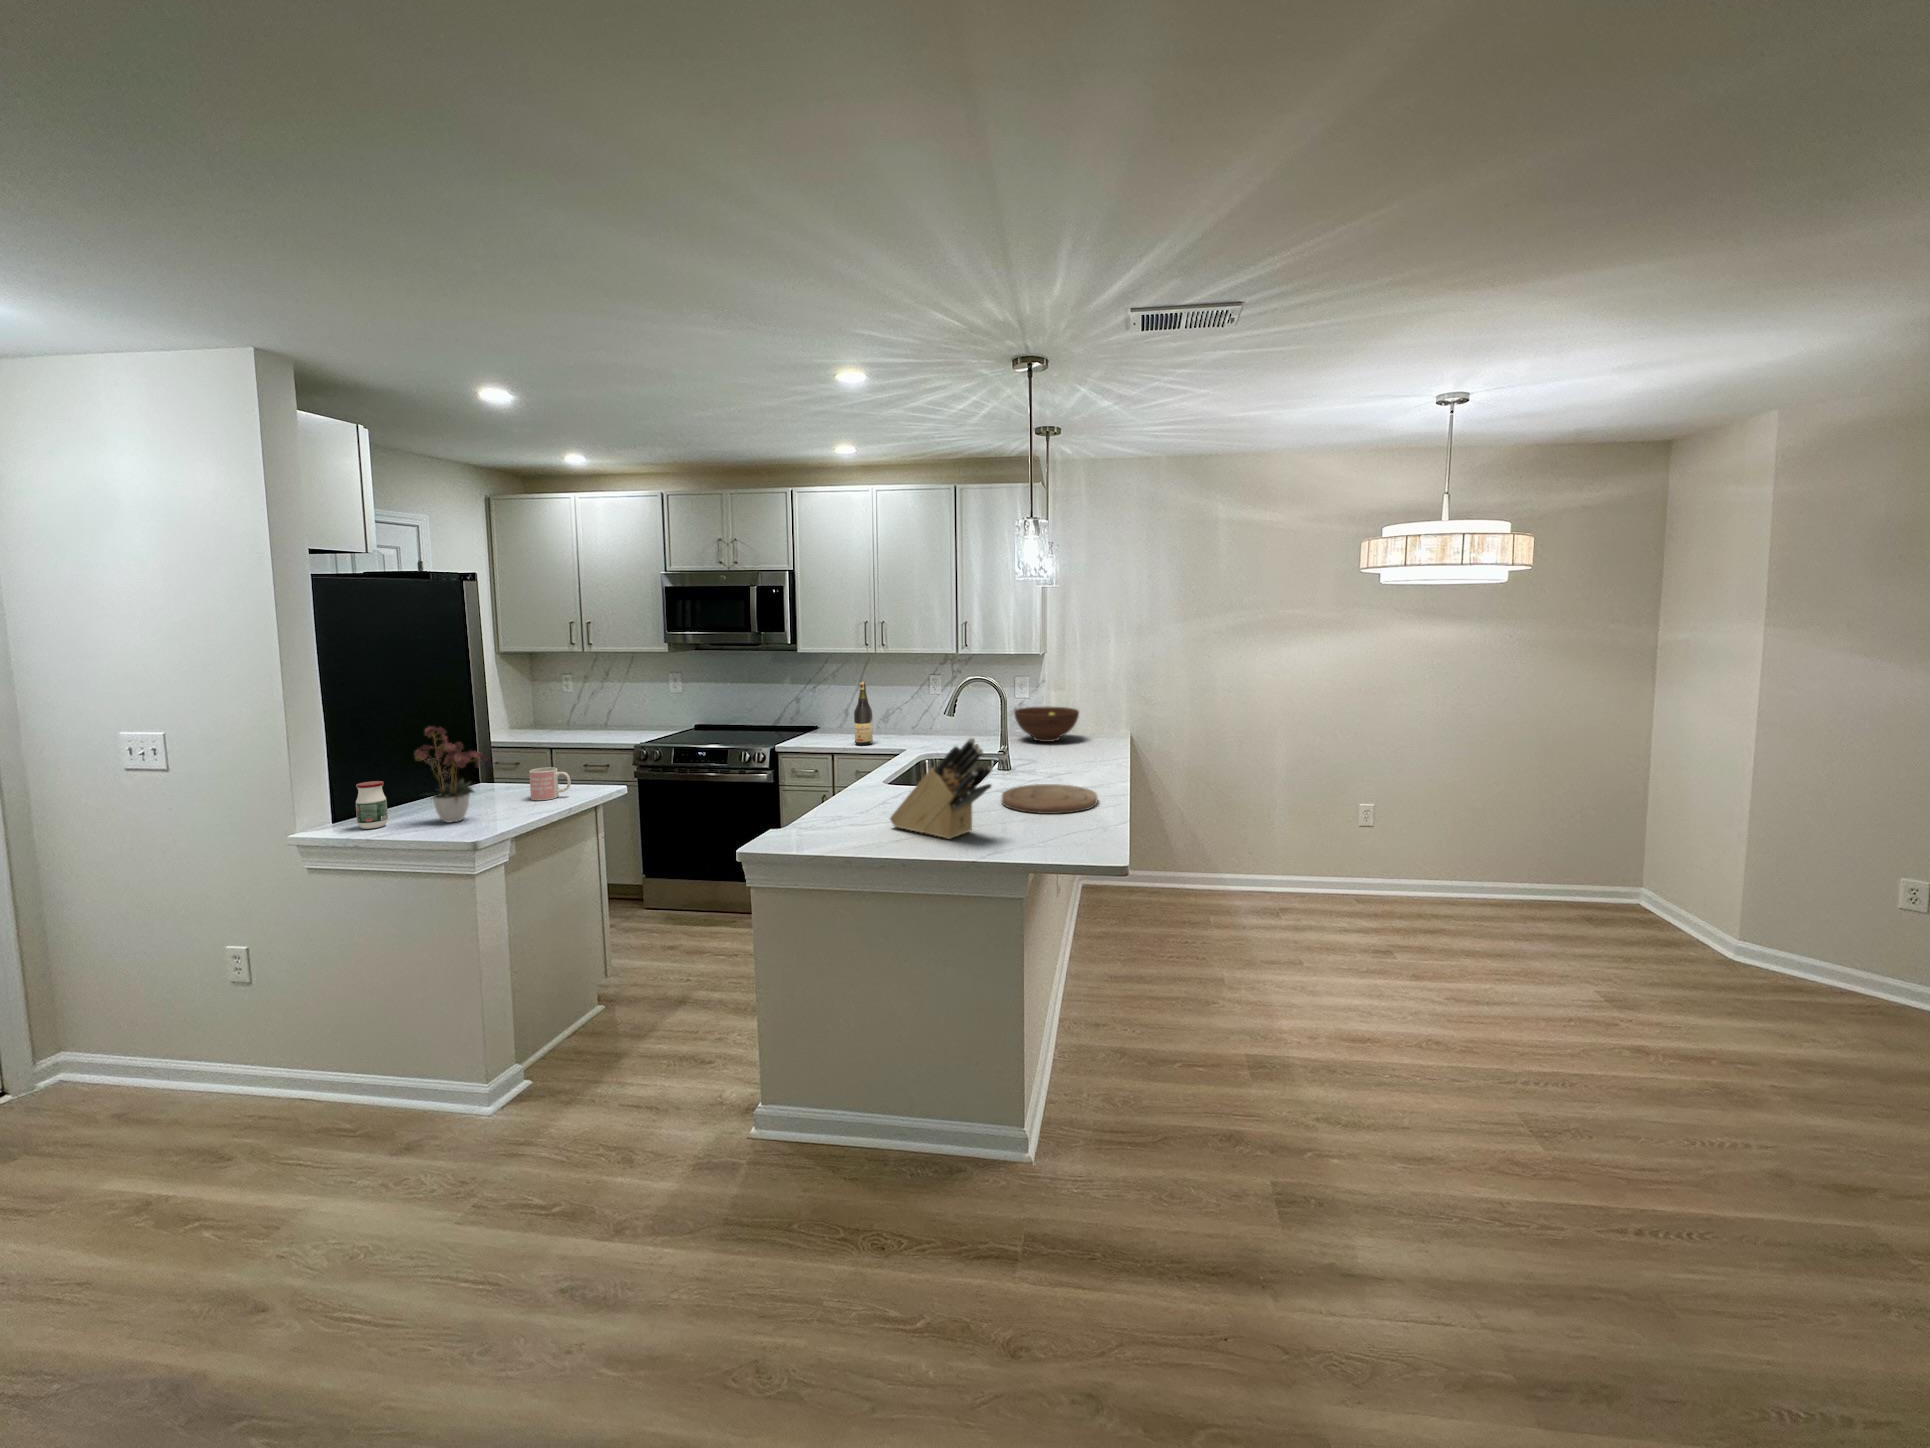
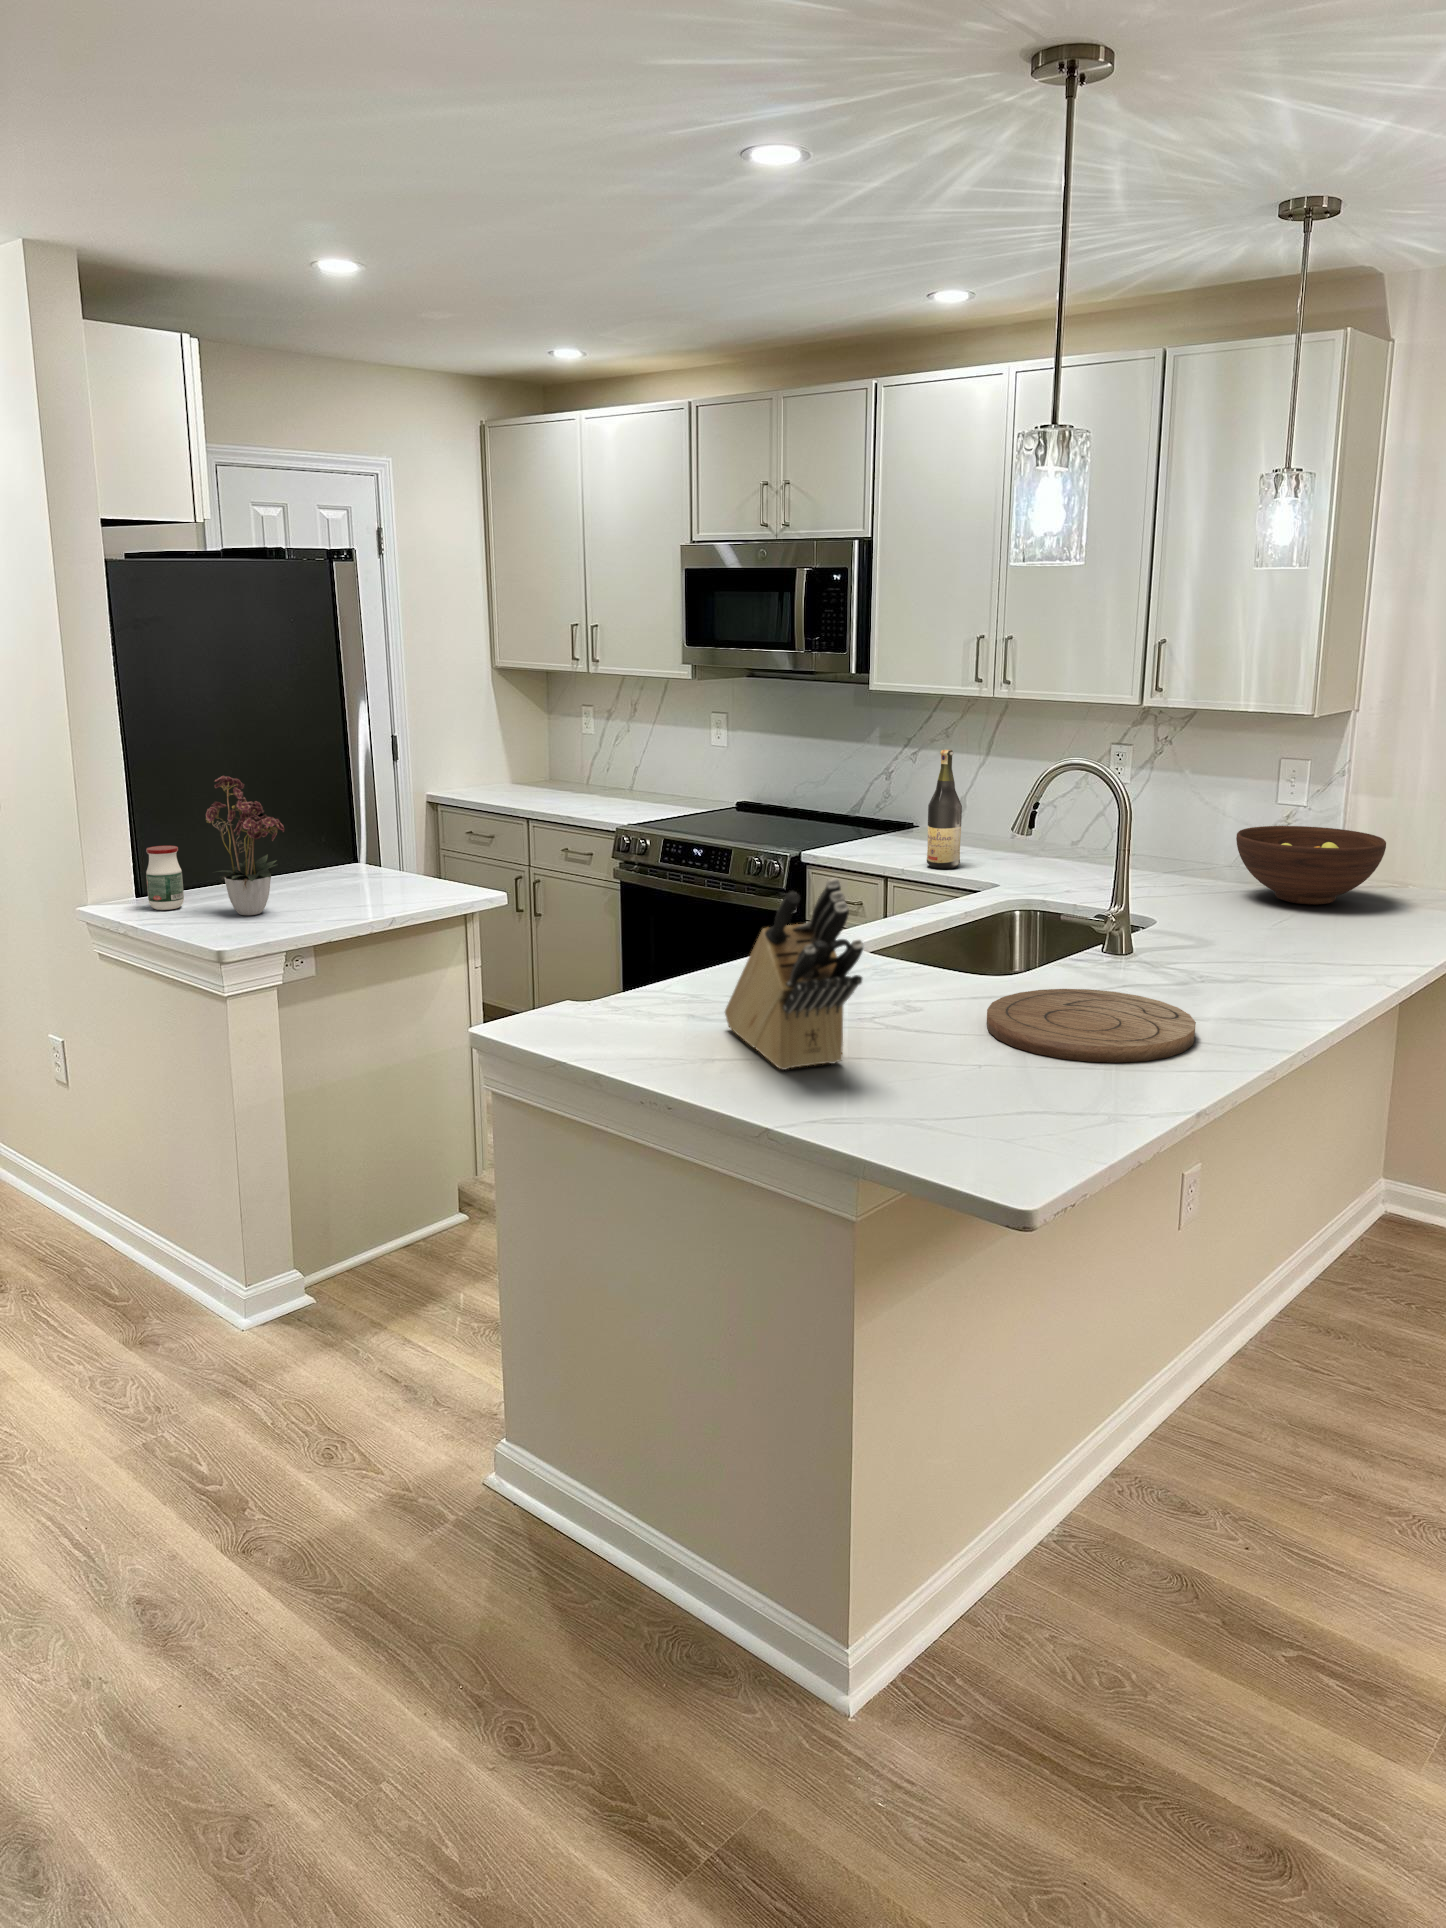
mug: present [529,767,571,800] -> none [371,851,422,899]

